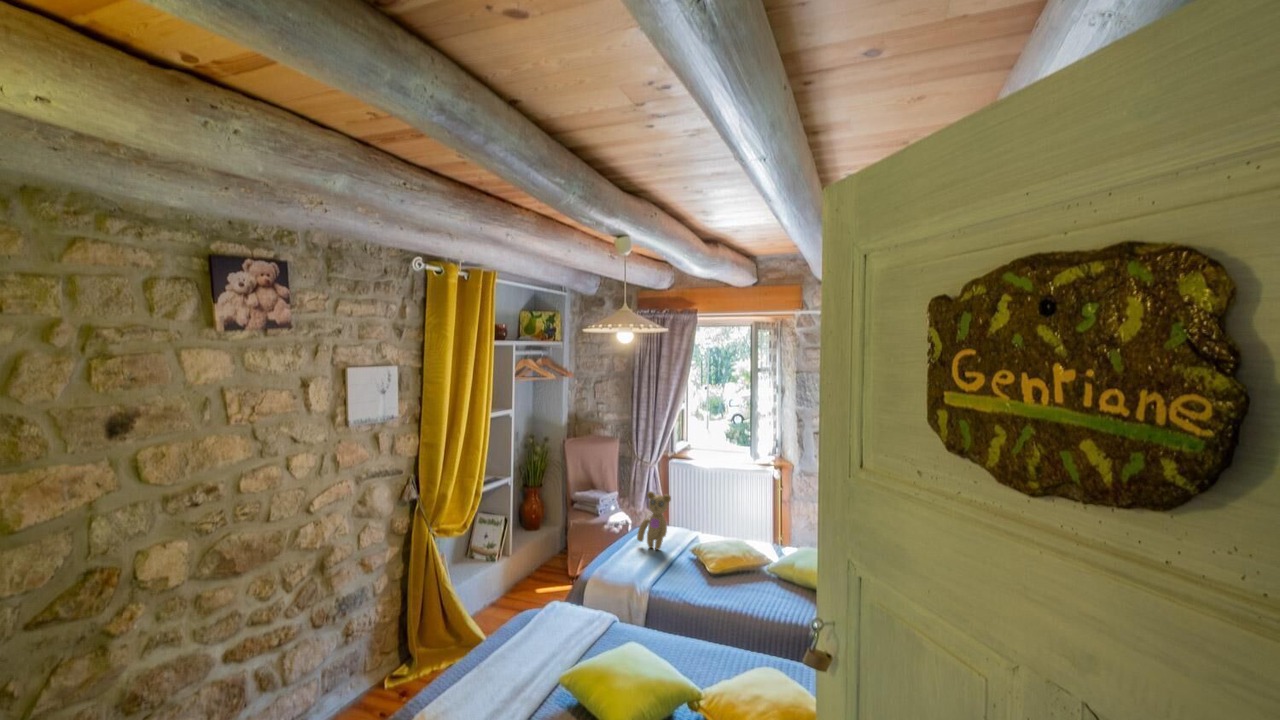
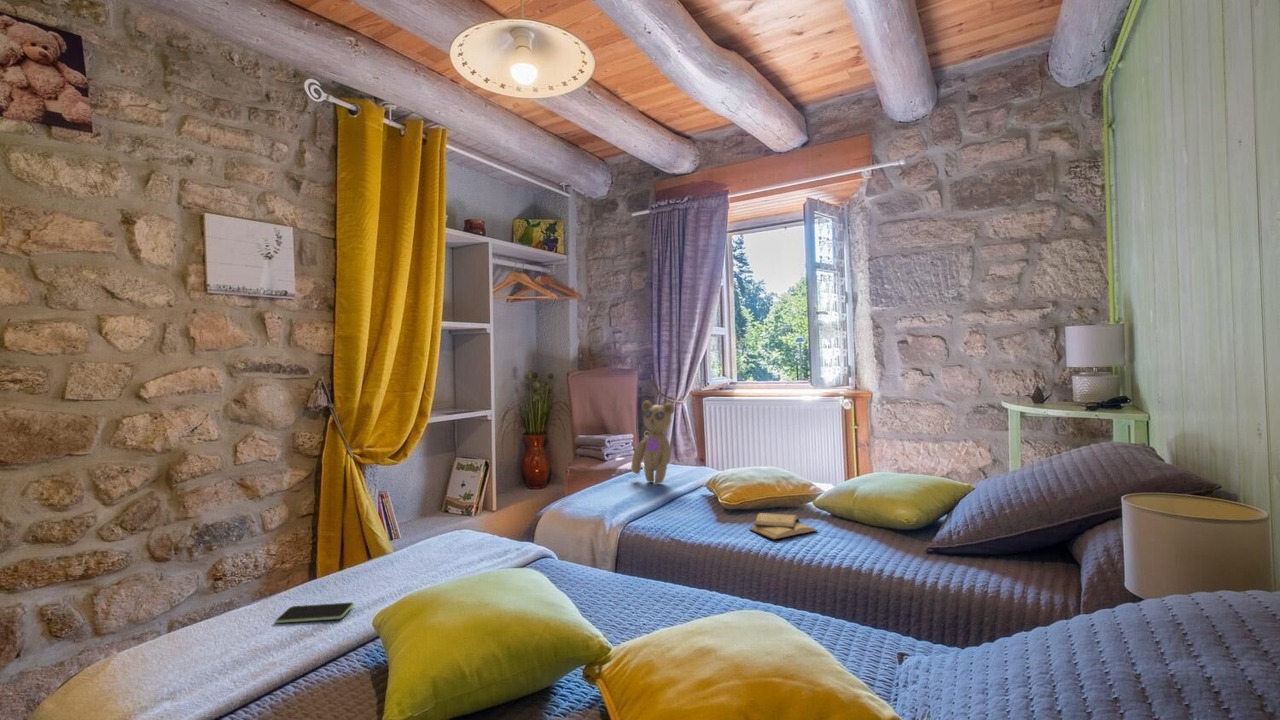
diary: none [731,581,773,604] -> present [750,513,817,540]
smartphone: none [492,670,531,687] -> present [275,602,354,623]

